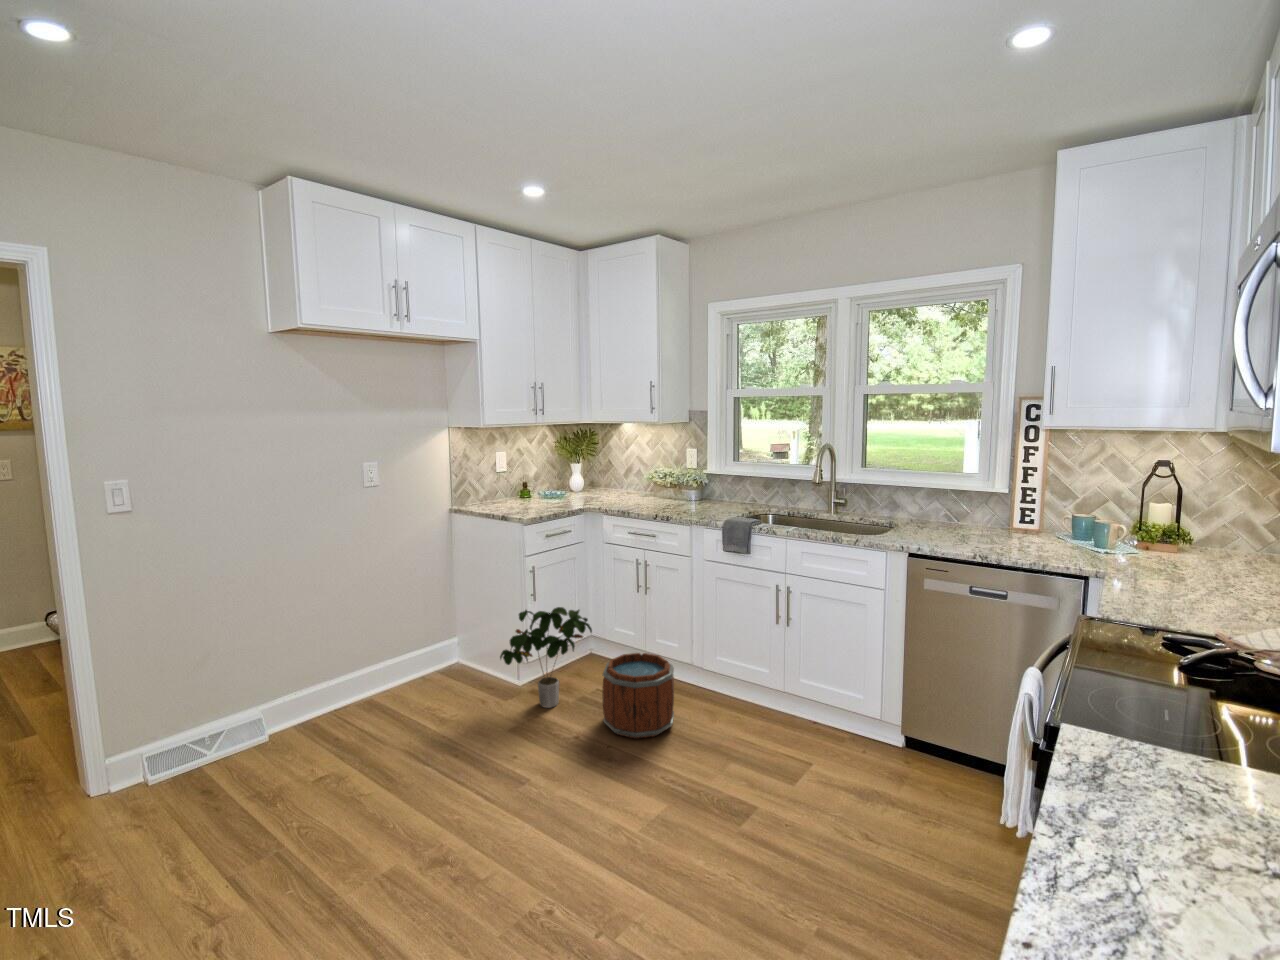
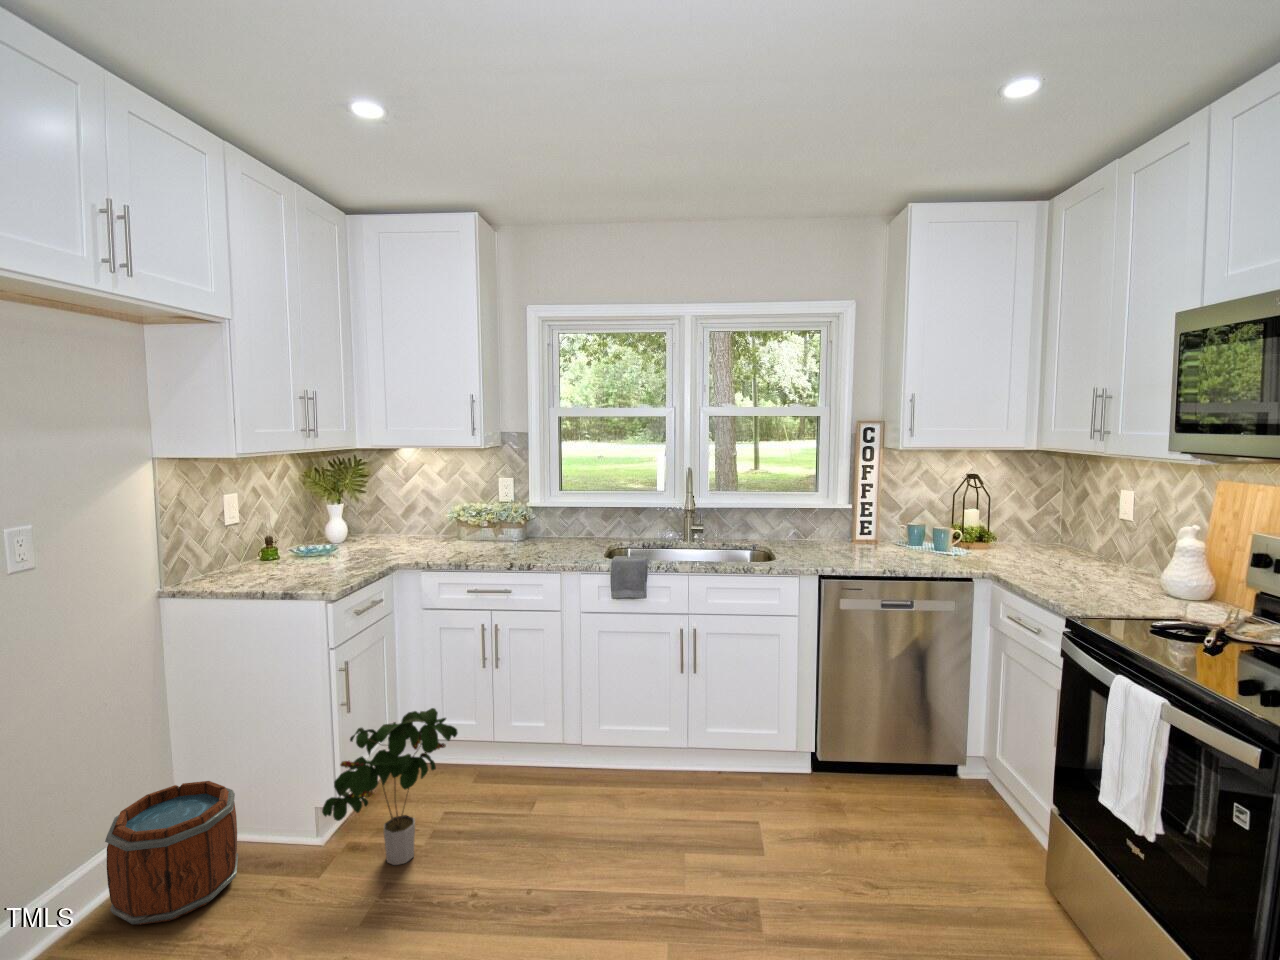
bucket: present [602,653,674,739] -> present [105,781,238,925]

